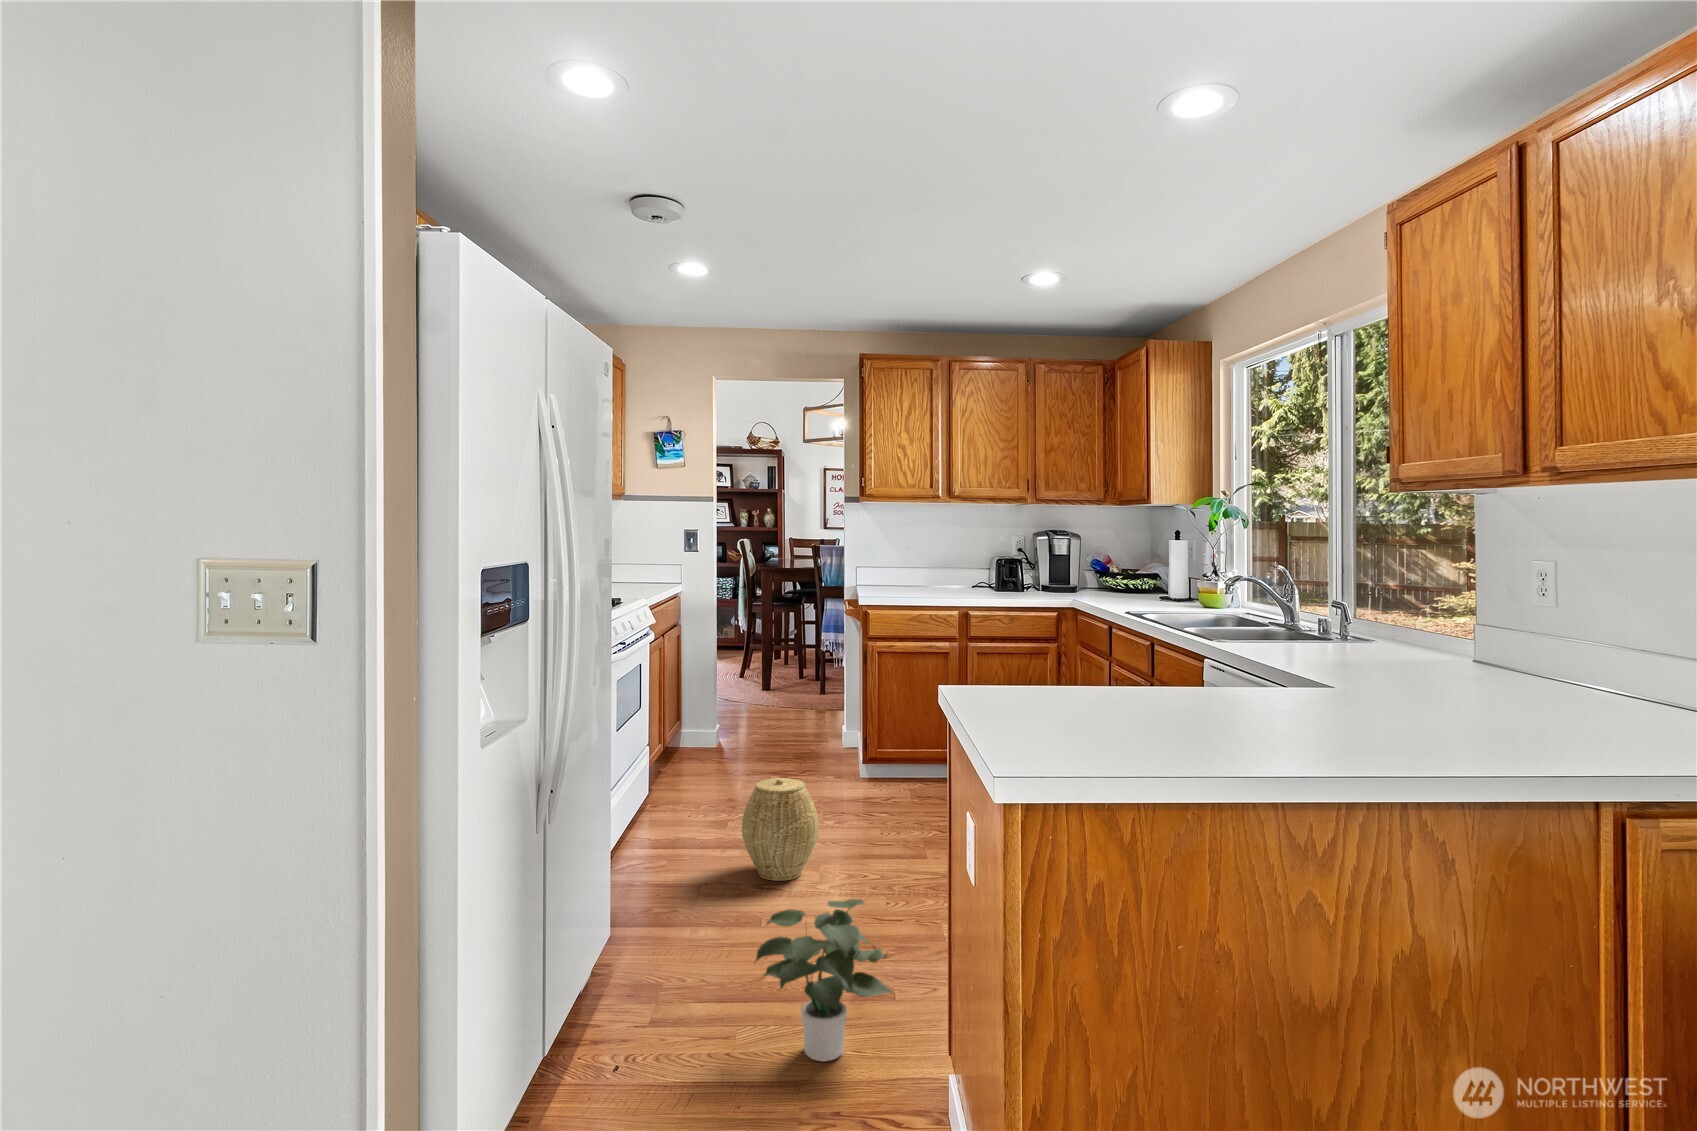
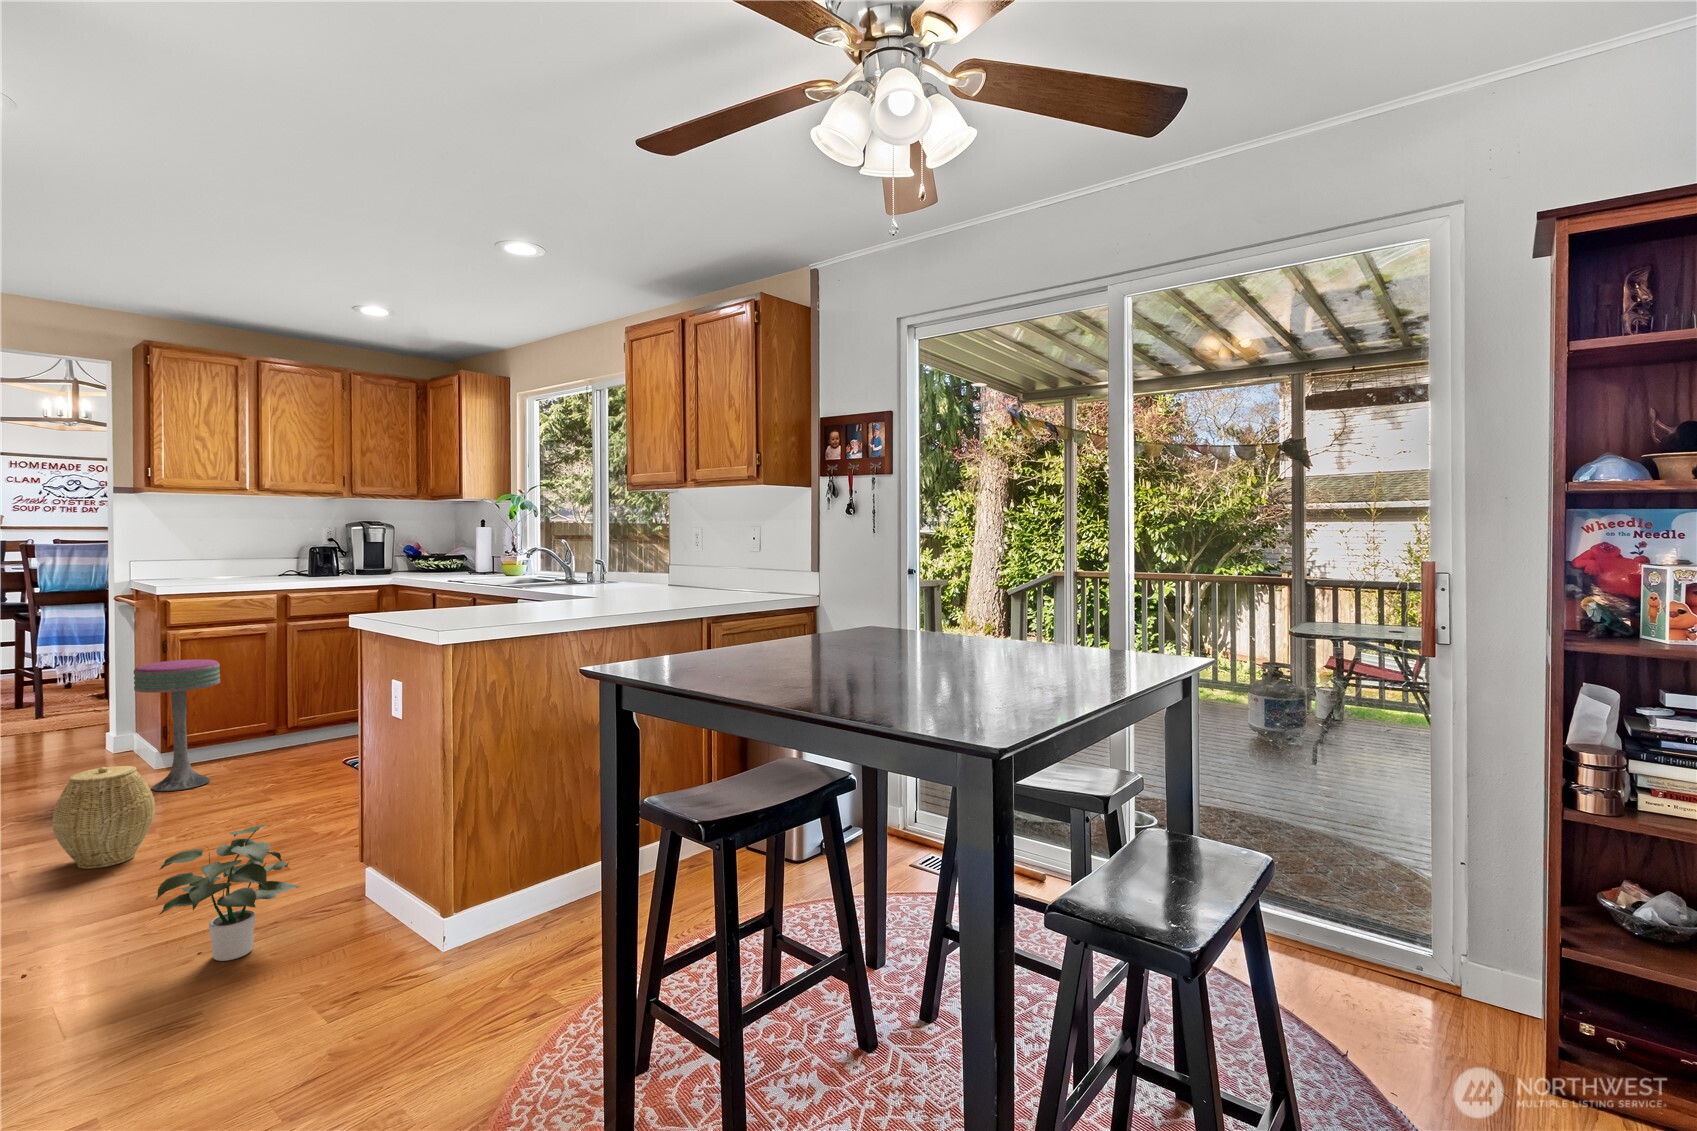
bar stool: none [833,673,901,805] -> present [134,659,220,791]

